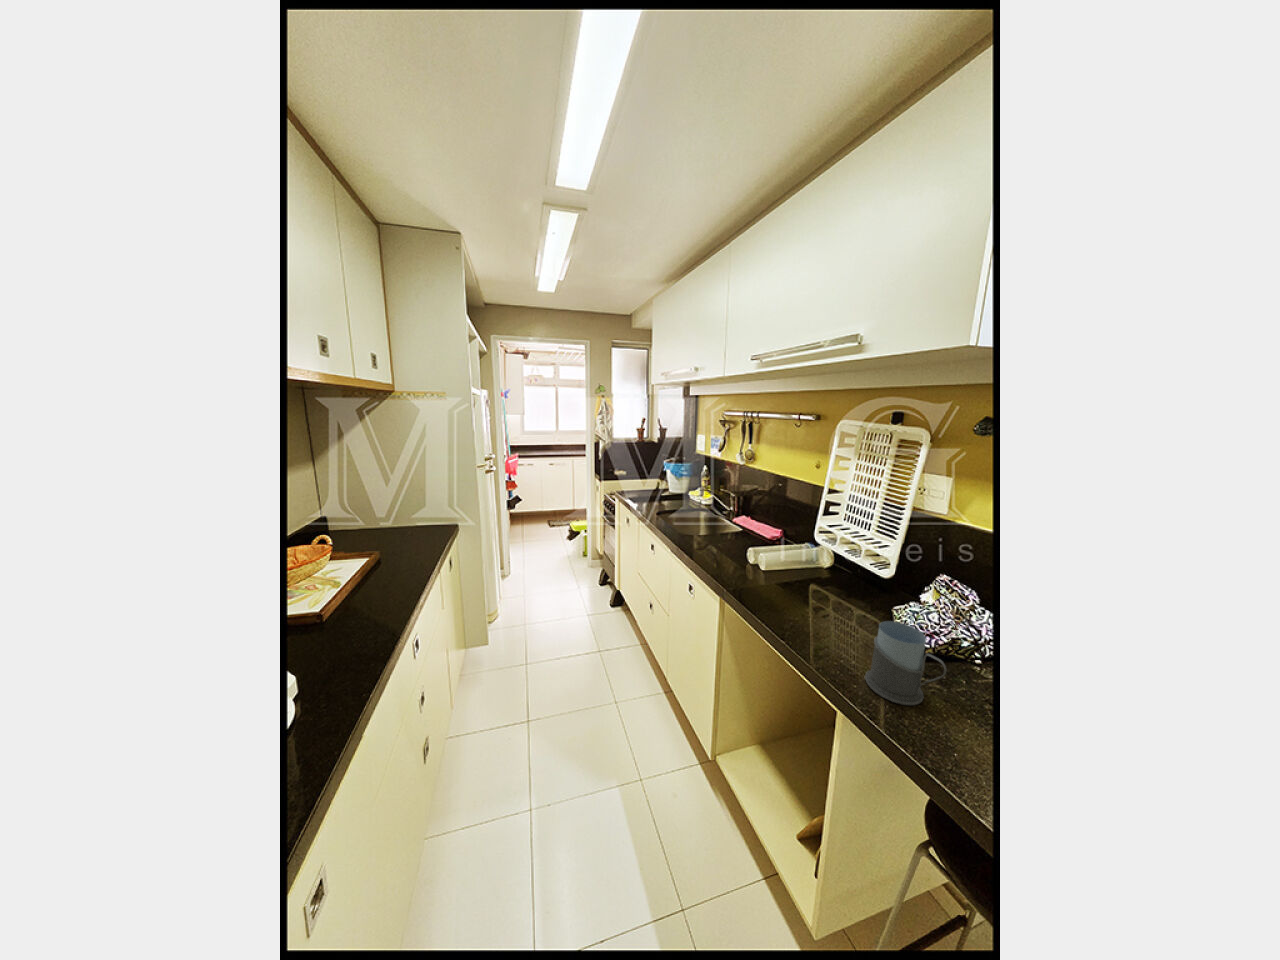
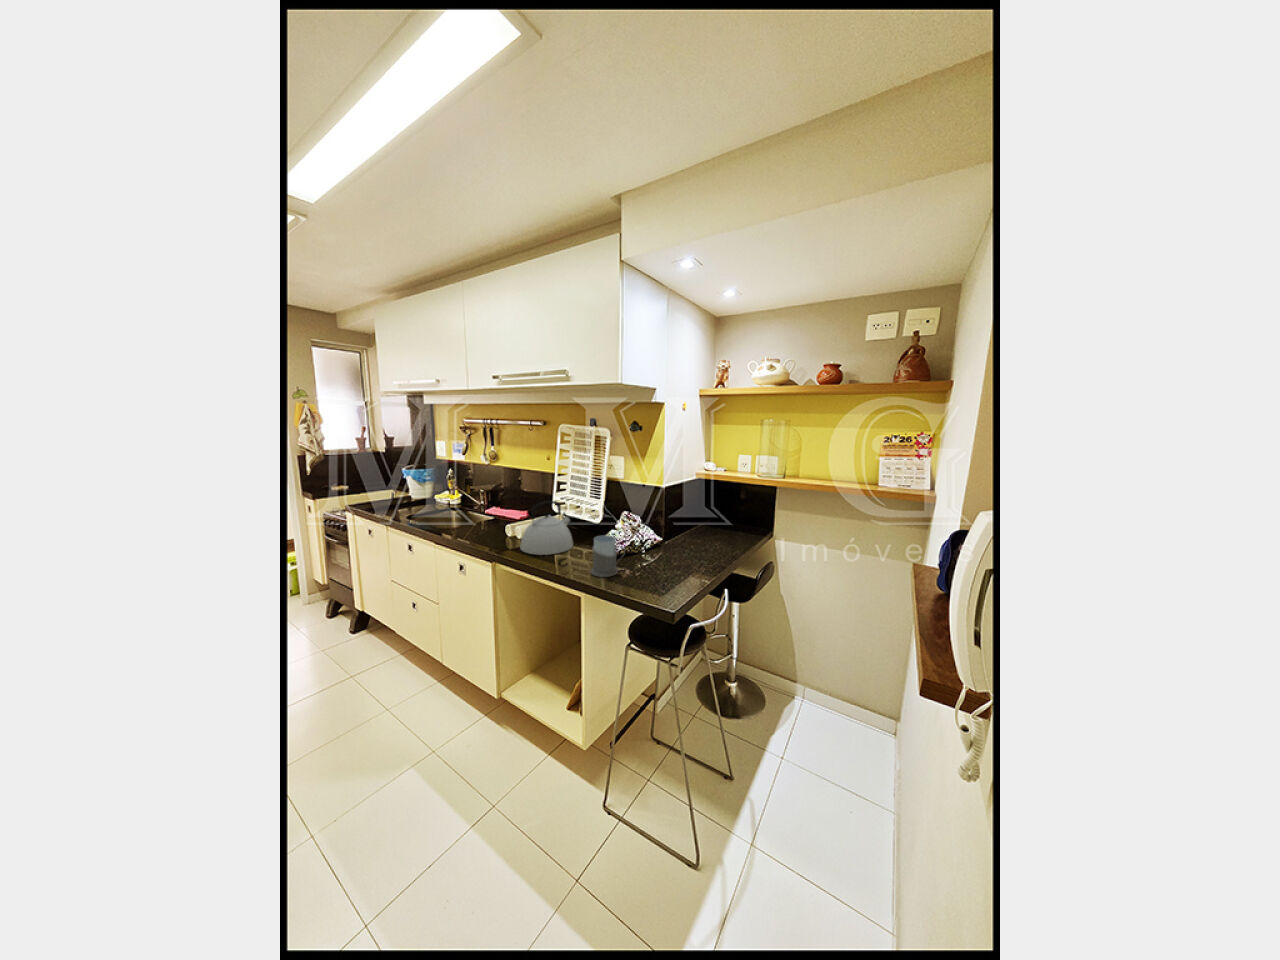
kettle: none [760,533,840,615] -> present [520,501,573,555]

